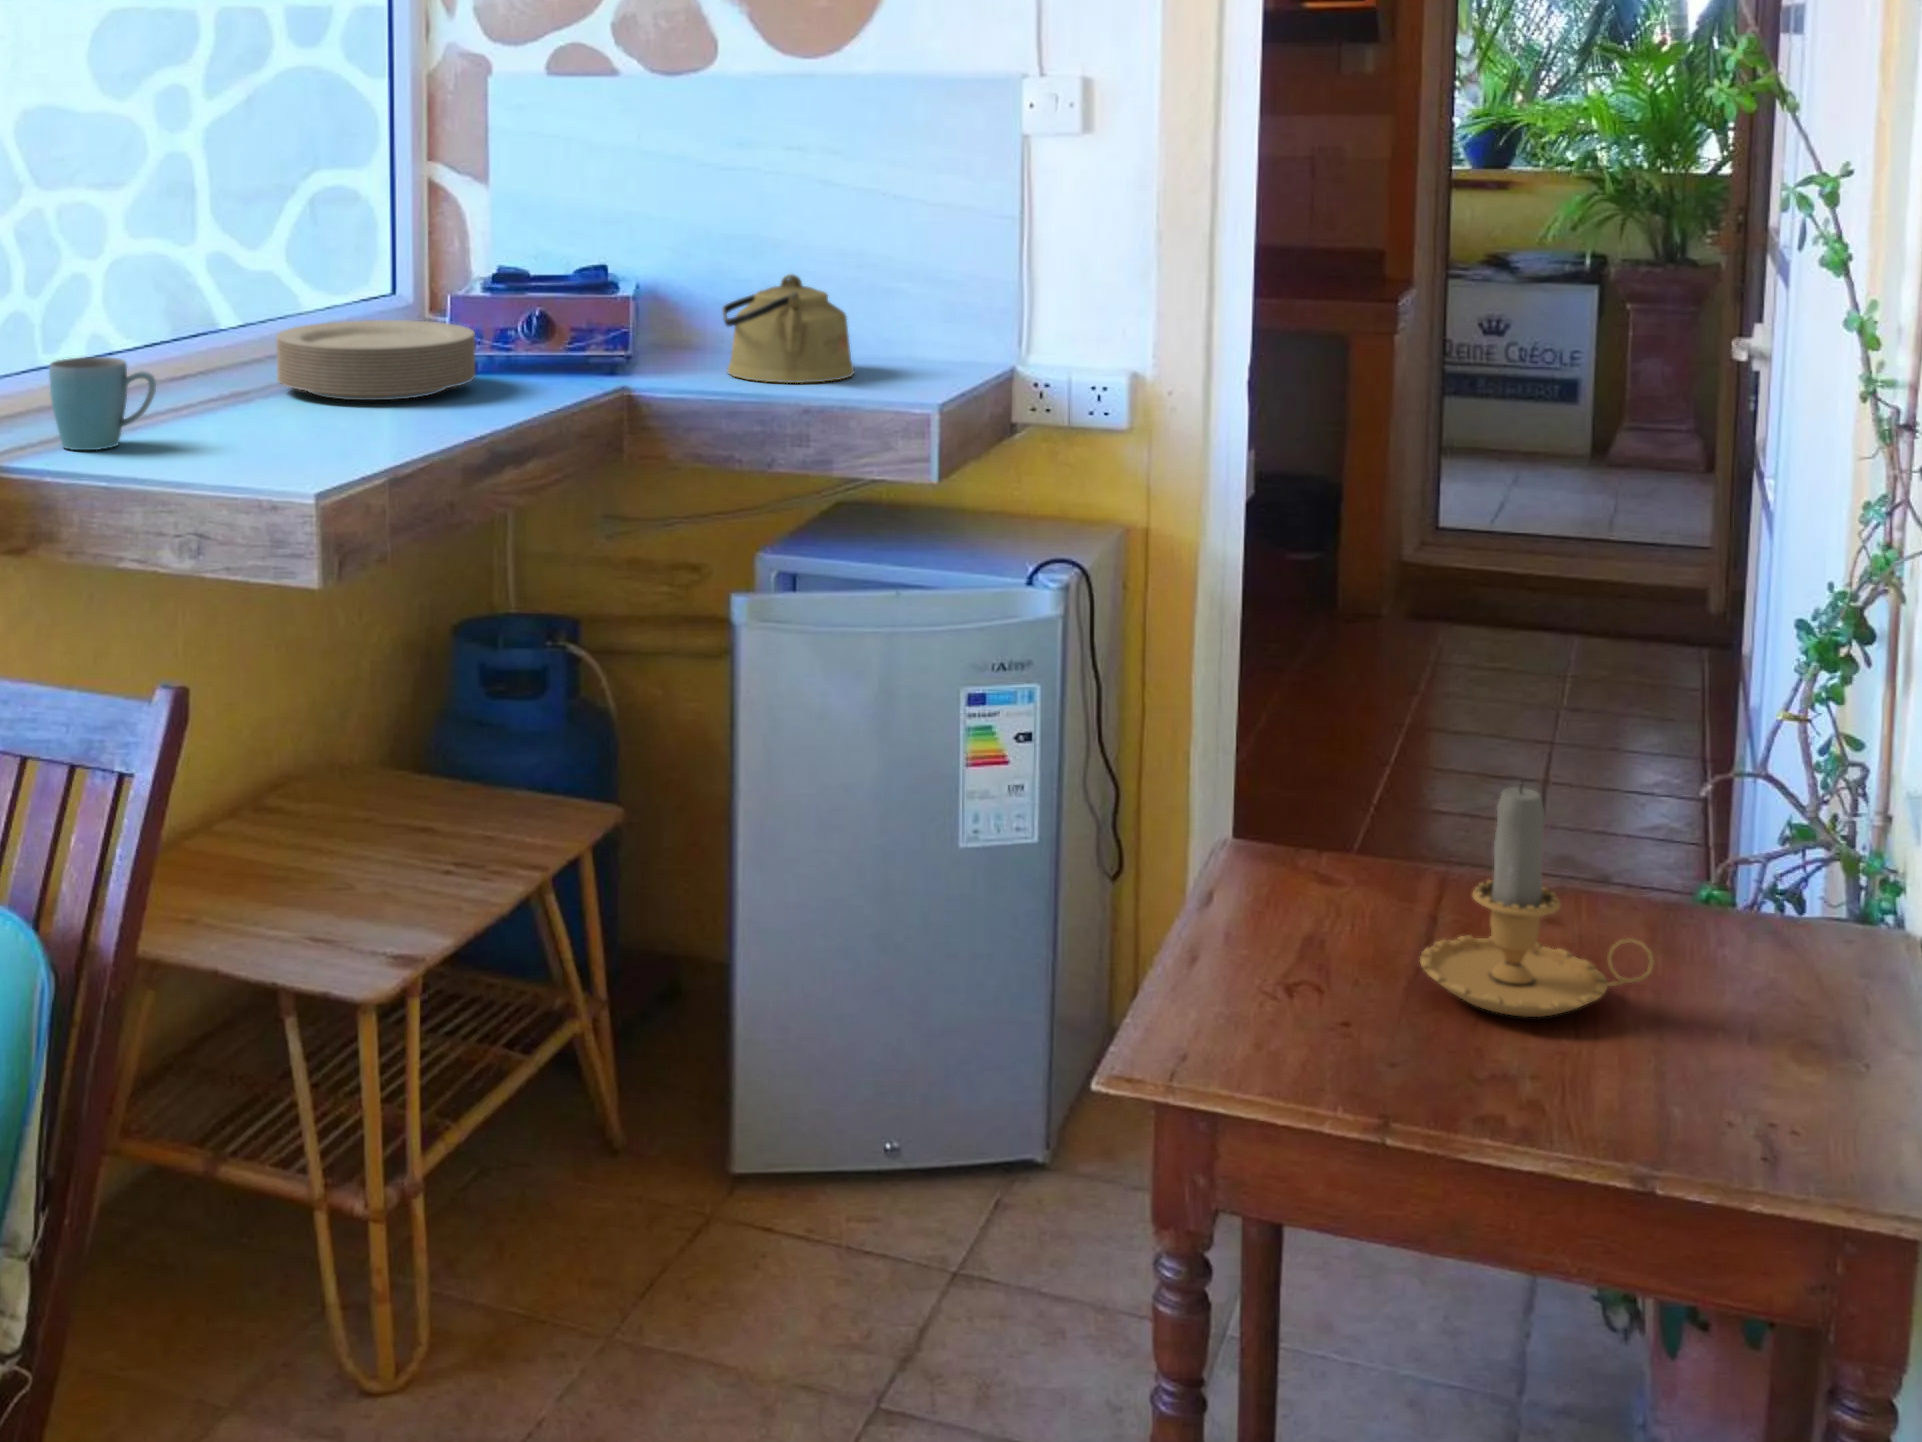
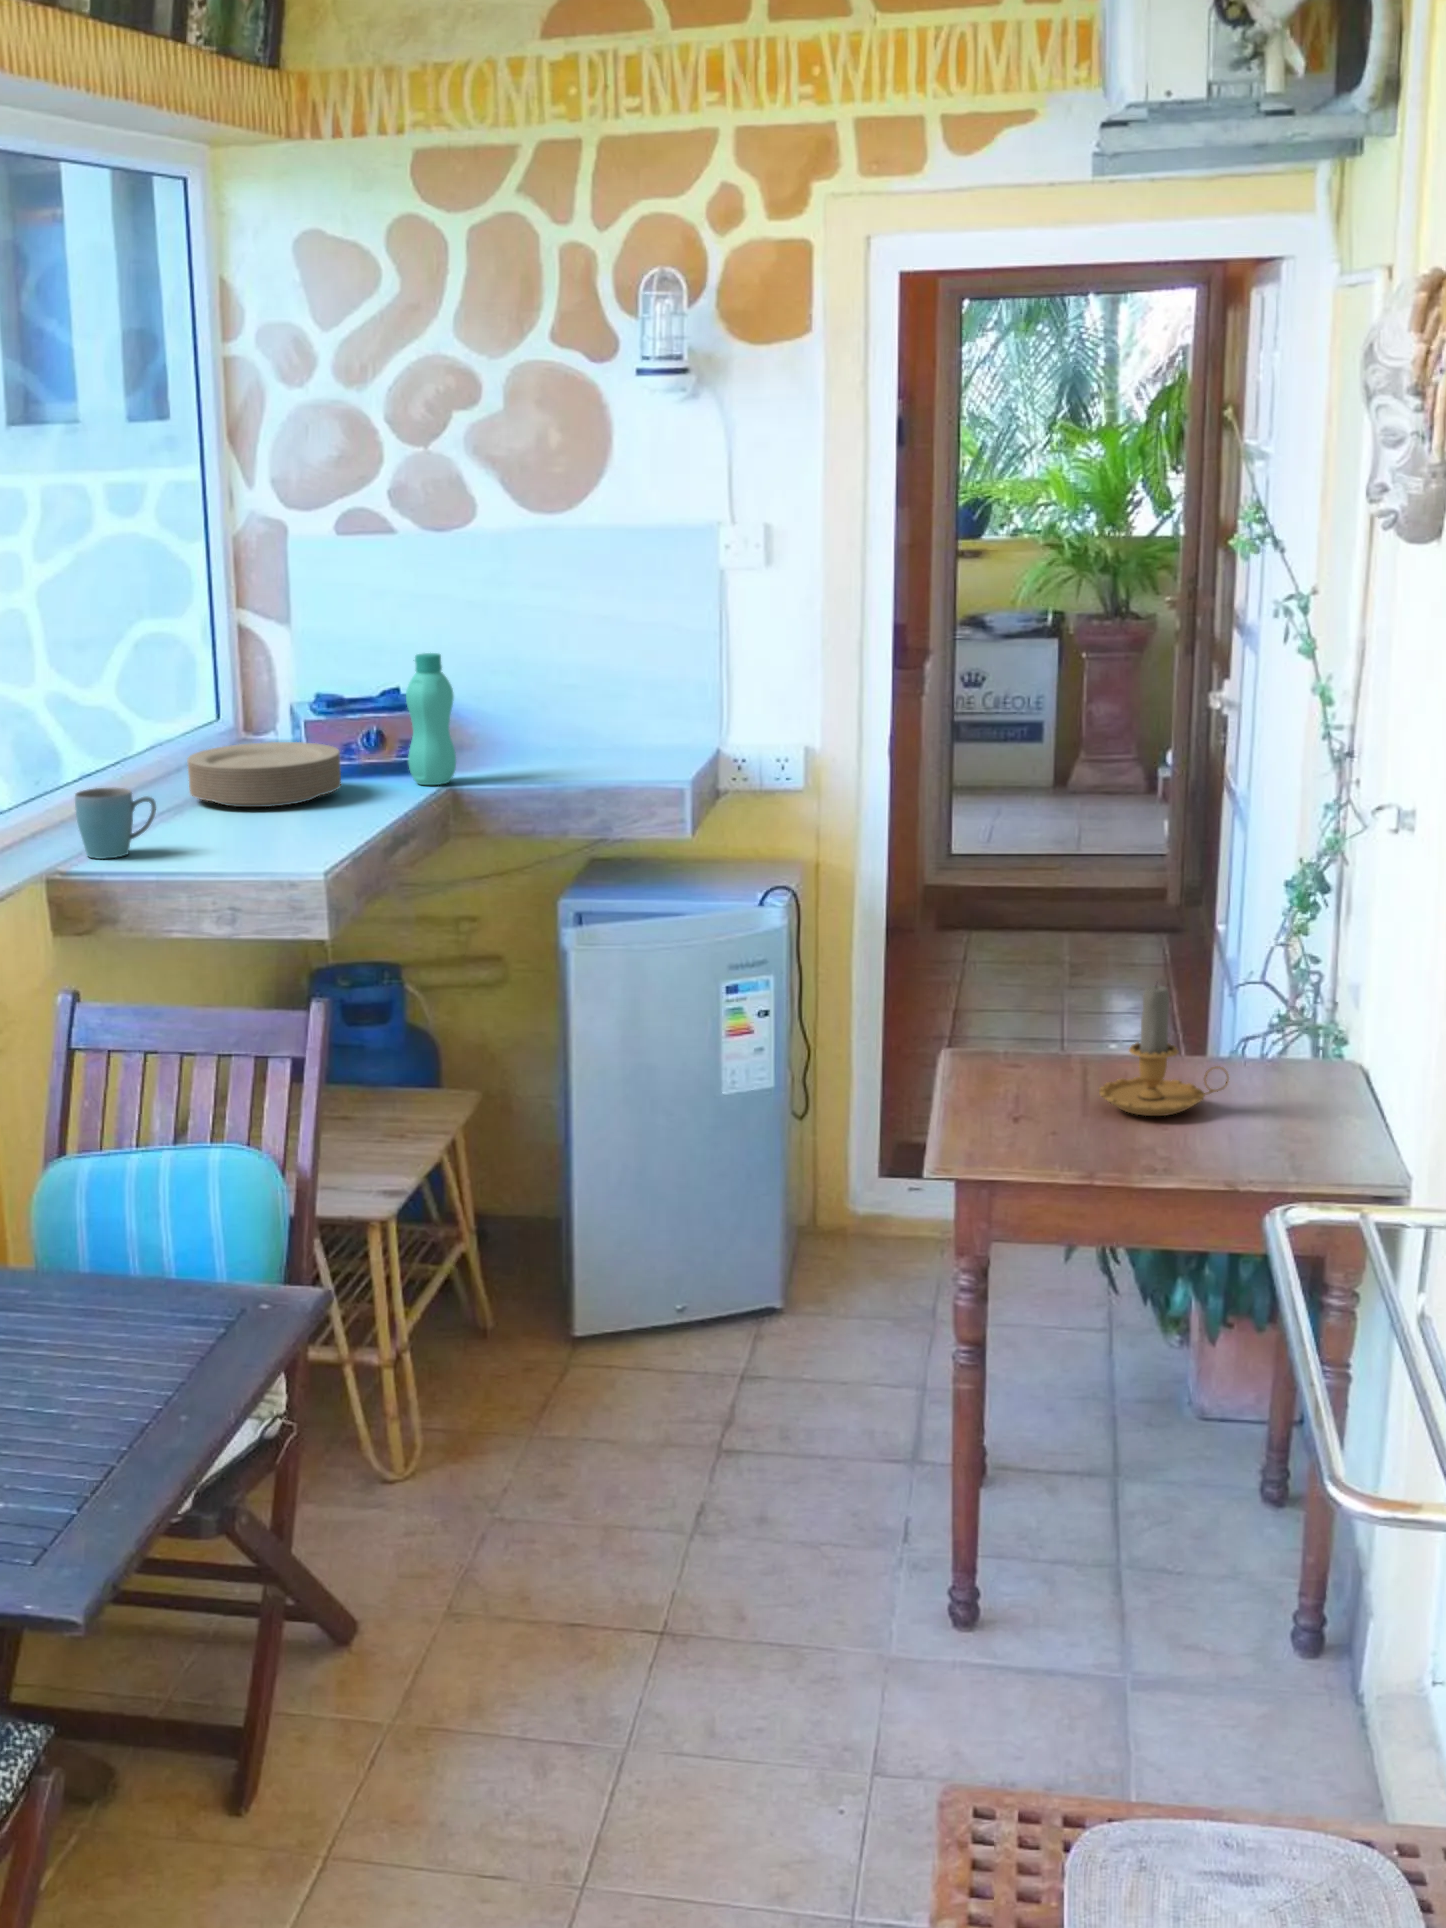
bottle: none [572,218,635,388] -> present [406,653,456,785]
kettle: present [722,274,854,383] -> none [504,687,609,771]

